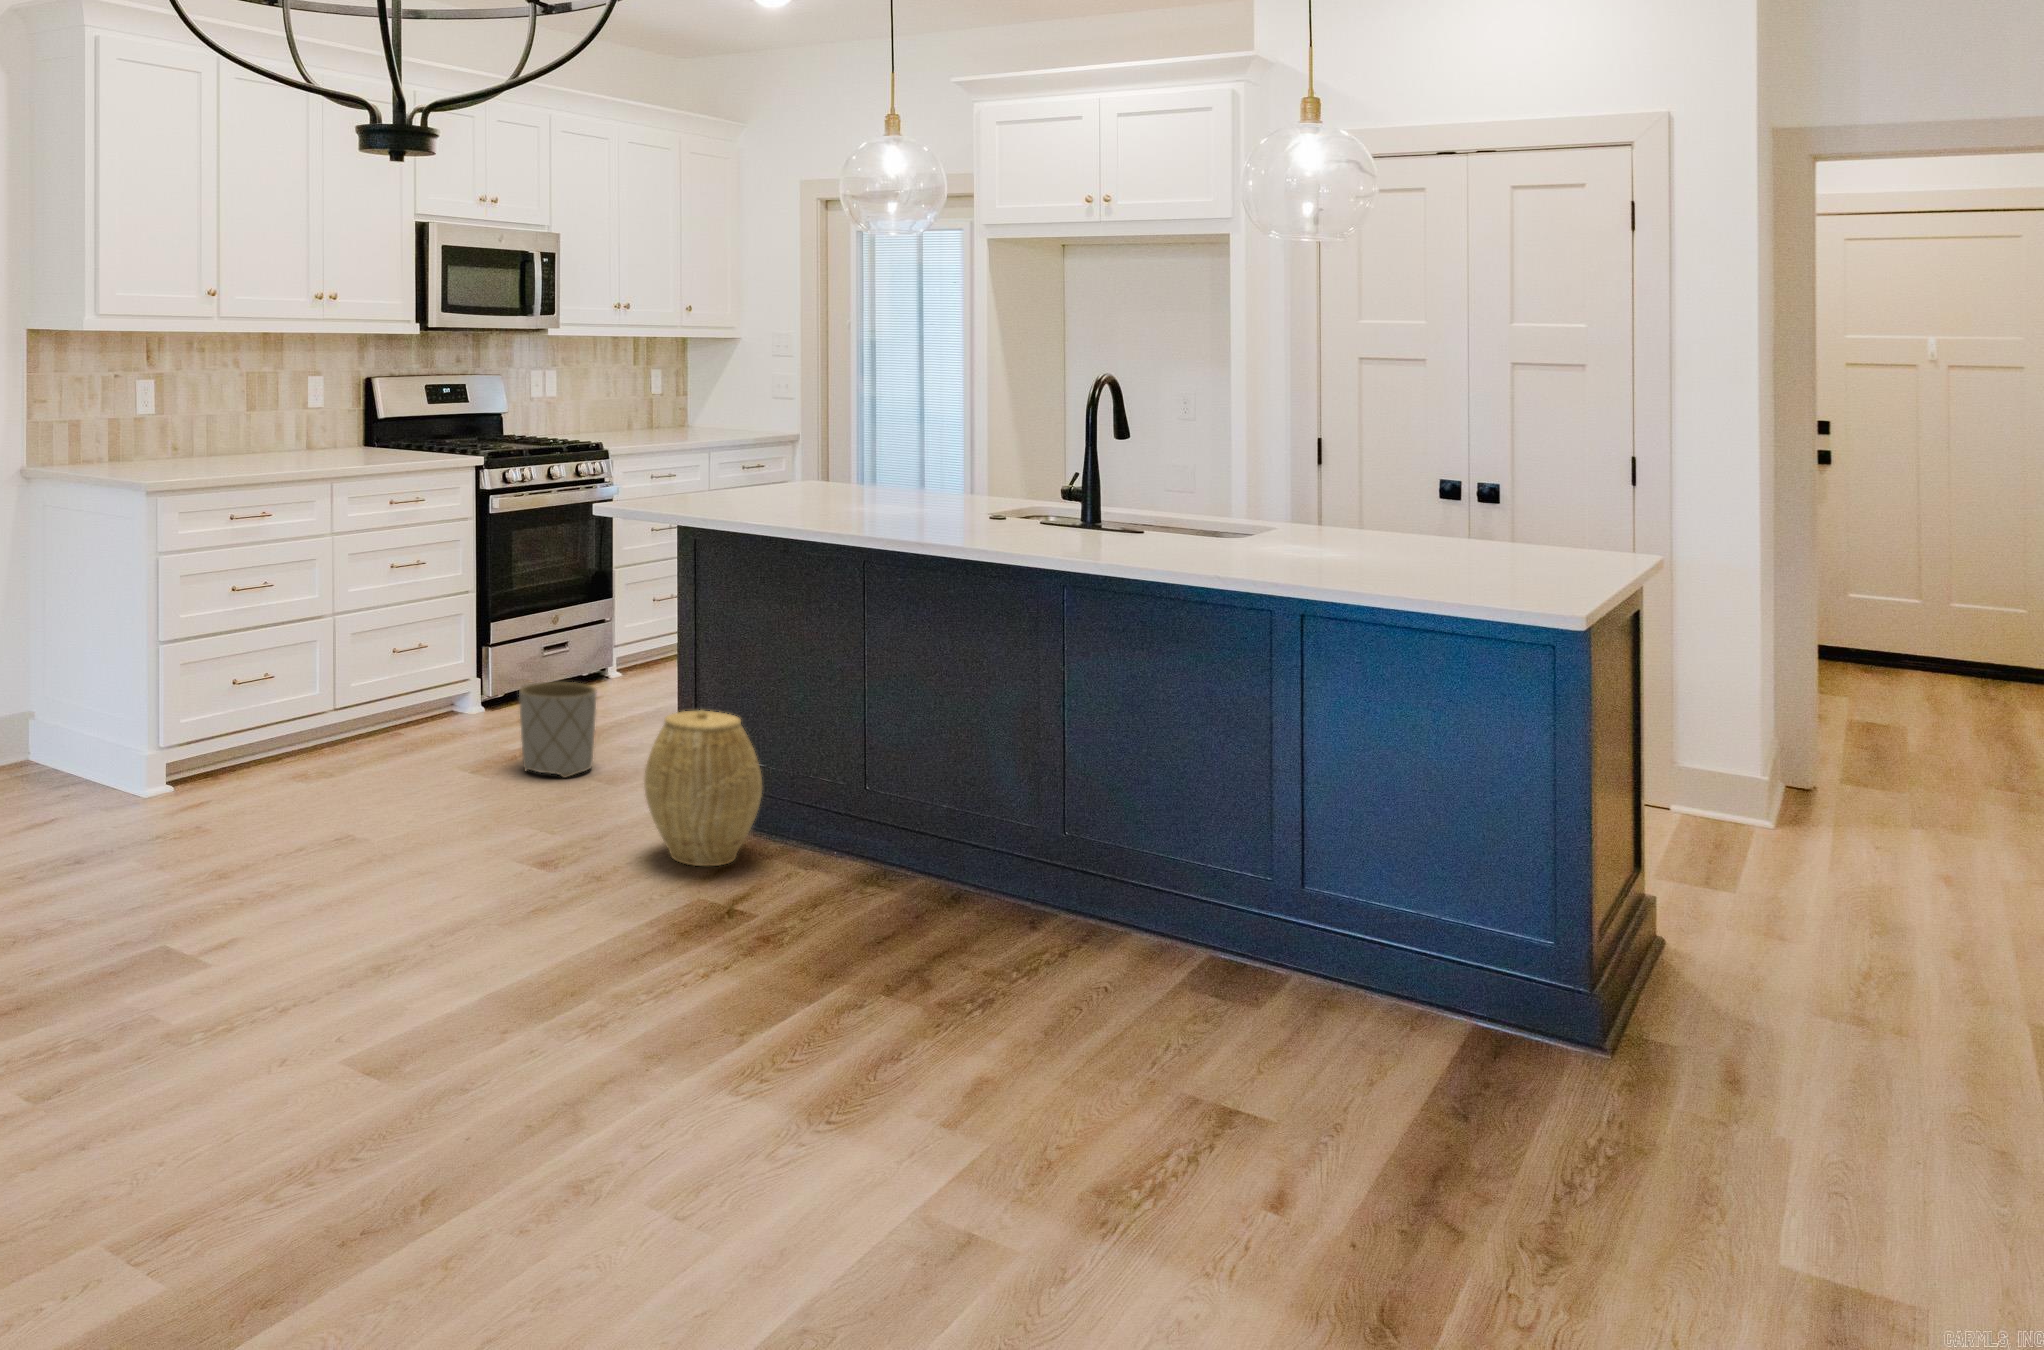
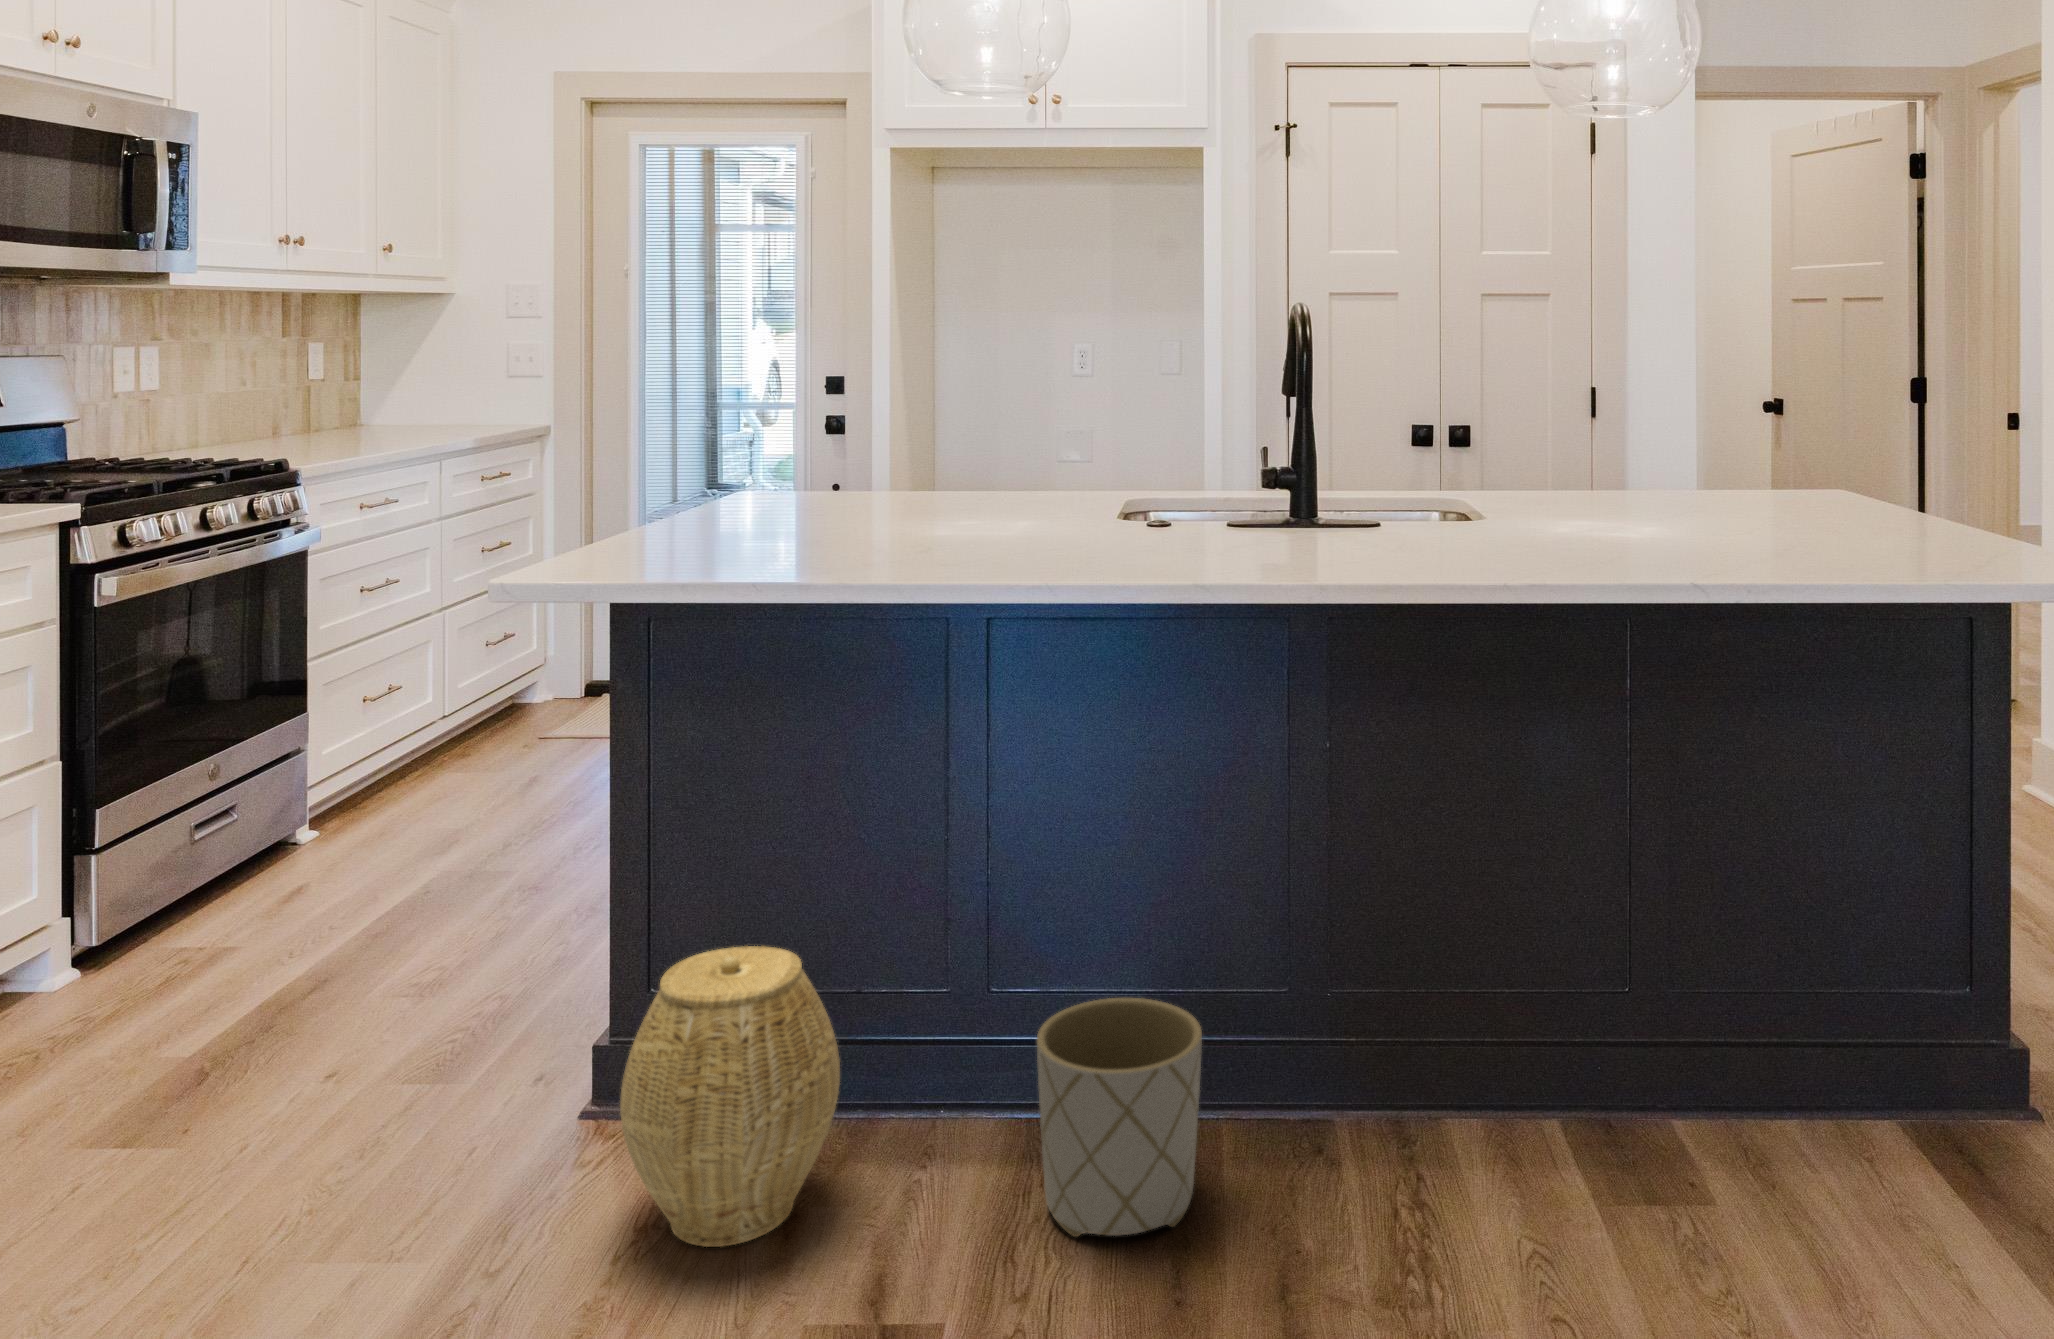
planter: present [519,682,597,778] -> present [1037,998,1202,1237]

